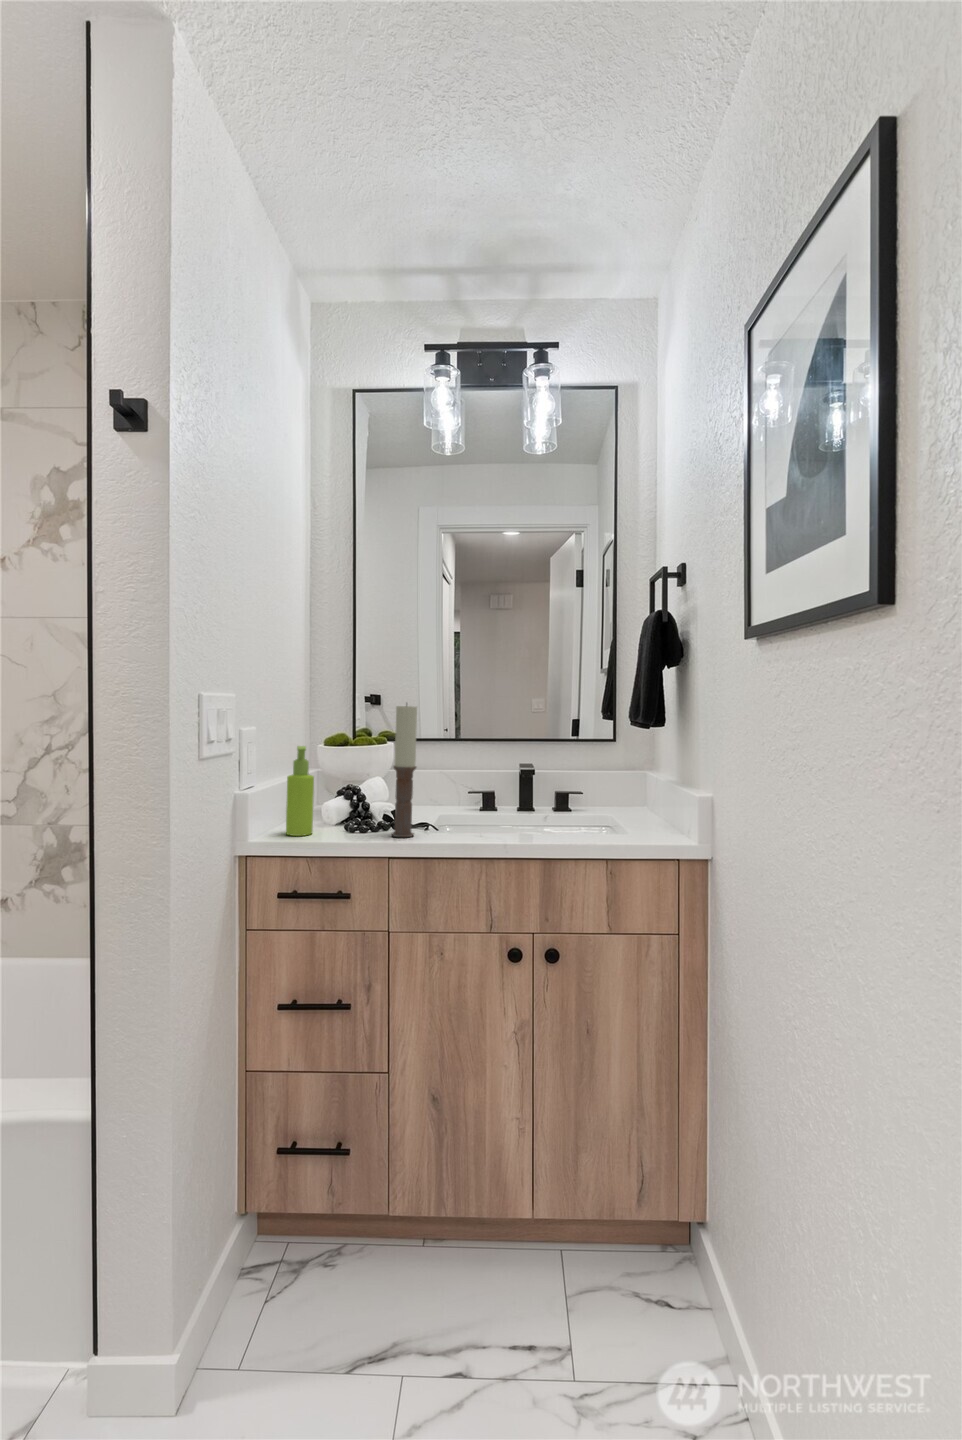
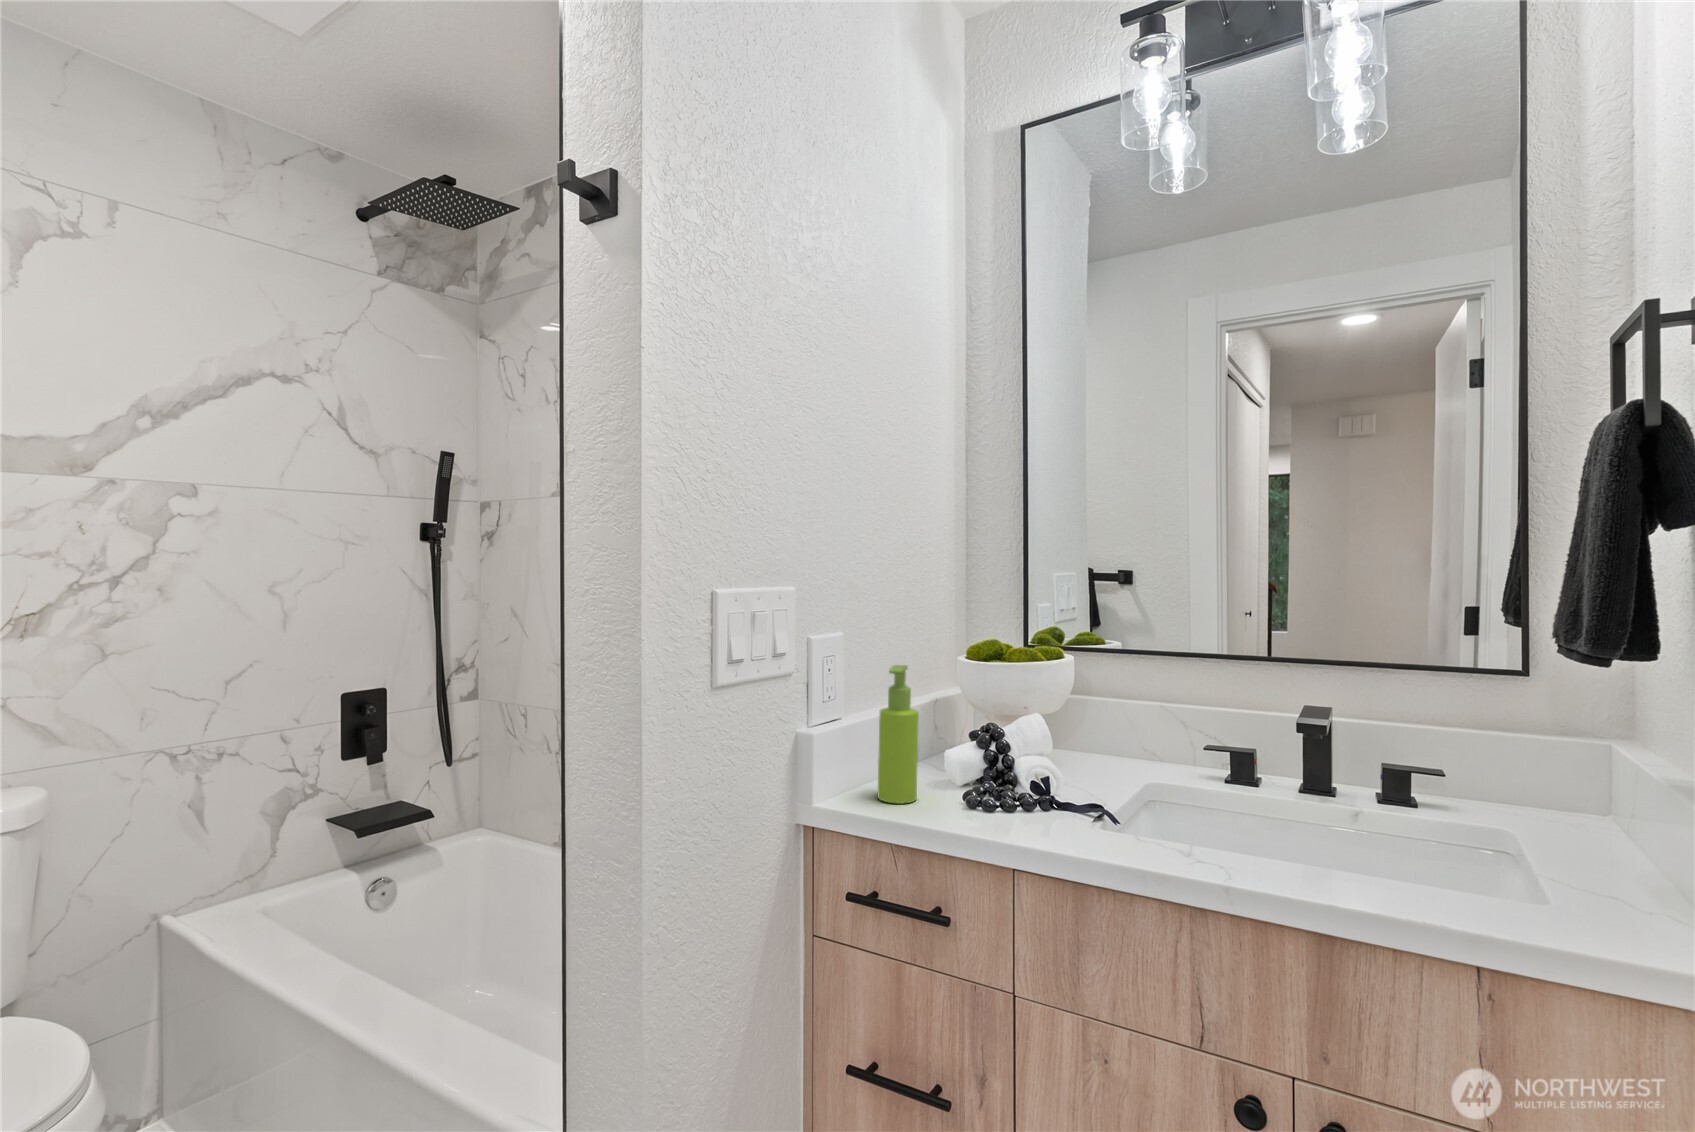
candle: present [392,705,417,837] -> none [1031,601,1074,834]

